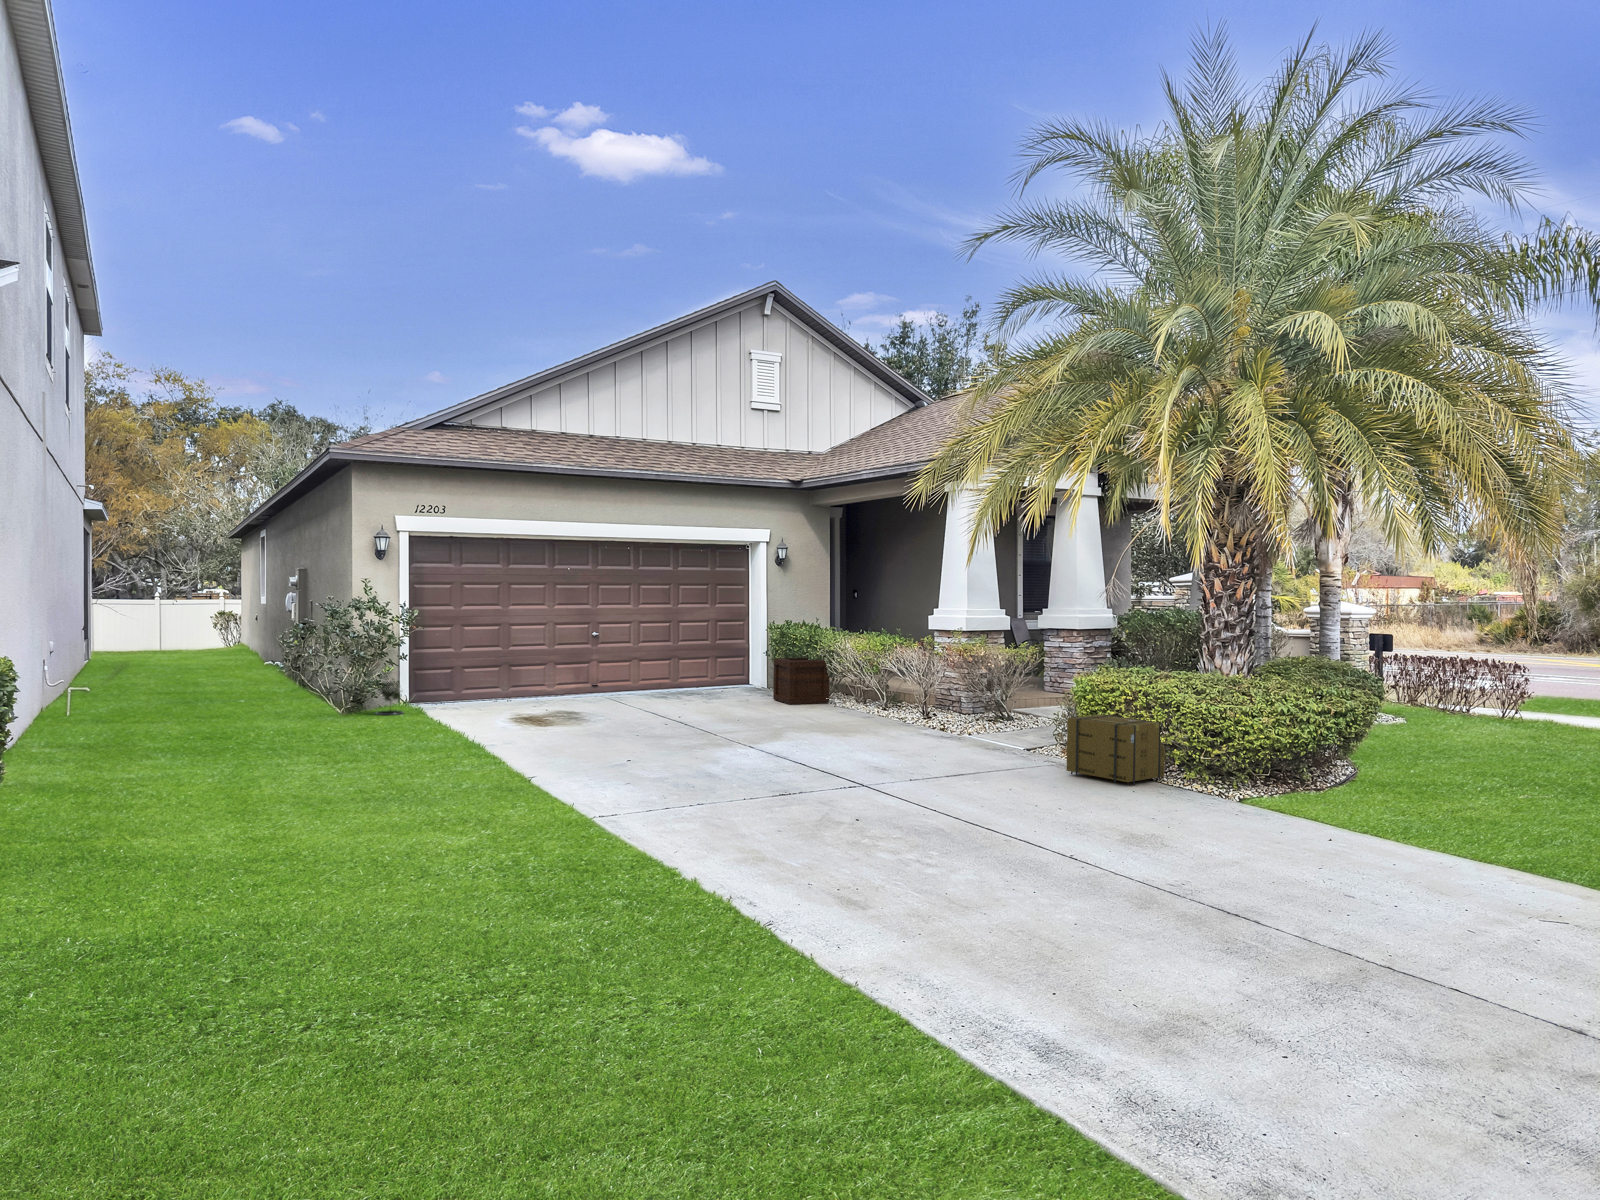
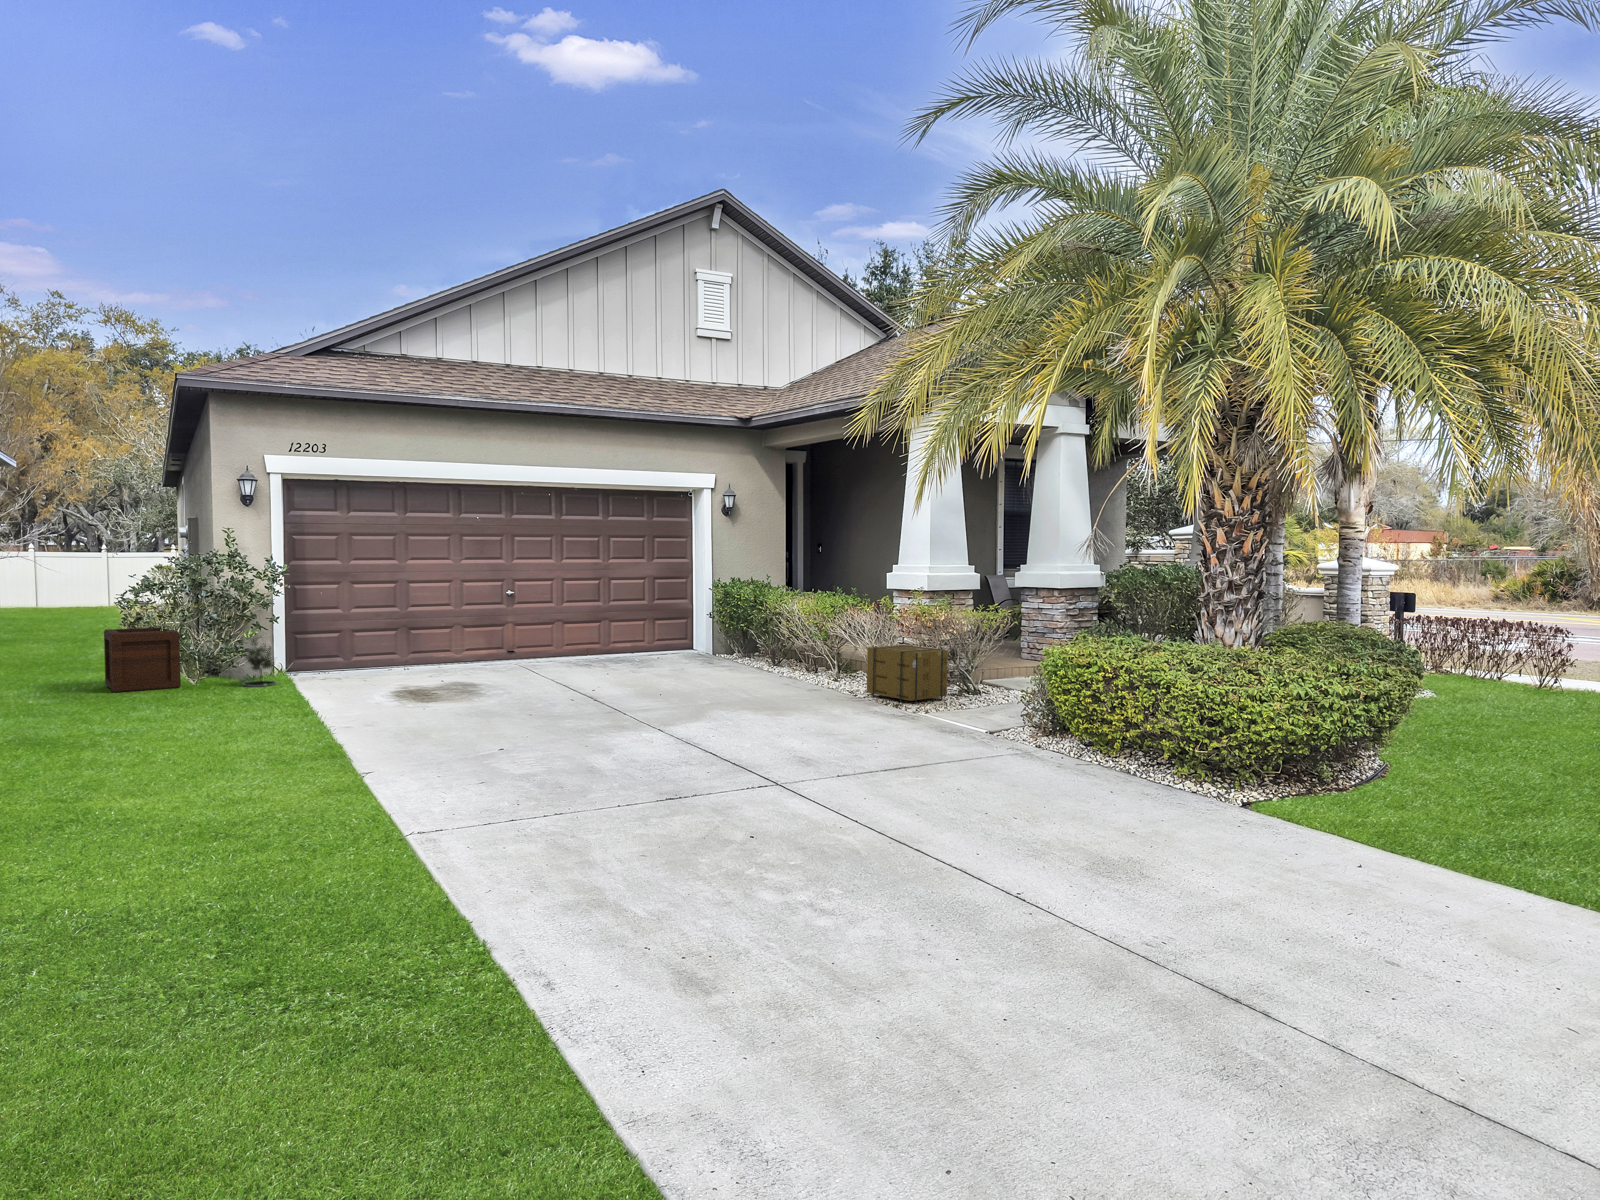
wooden crate: present [773,658,829,705] -> present [104,628,181,692]
cardboard box: present [1067,714,1165,786] -> present [867,645,948,704]

